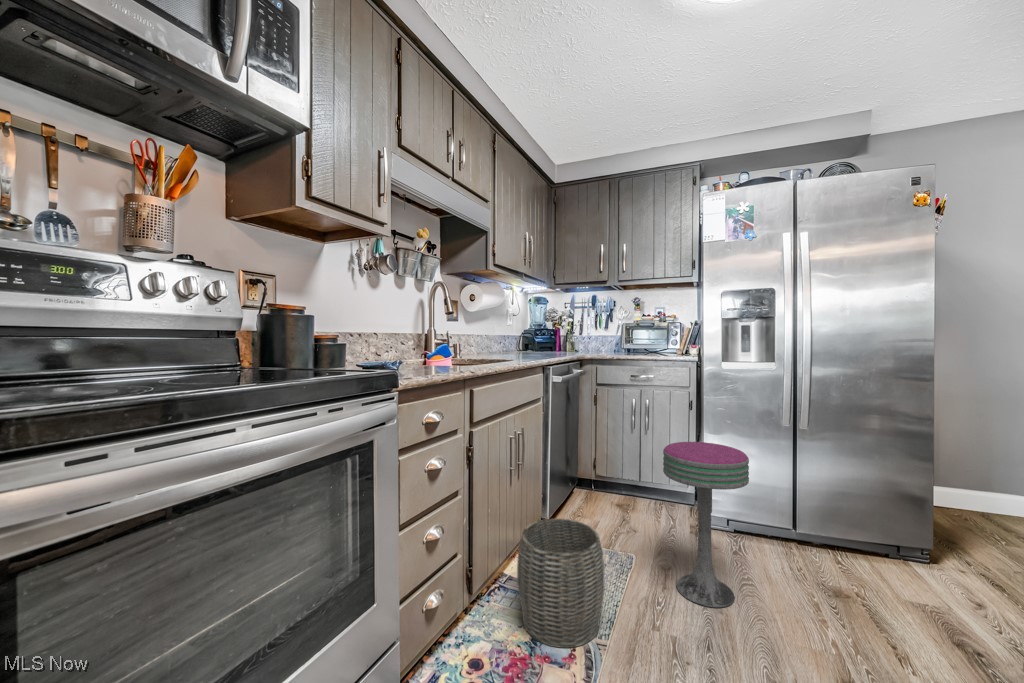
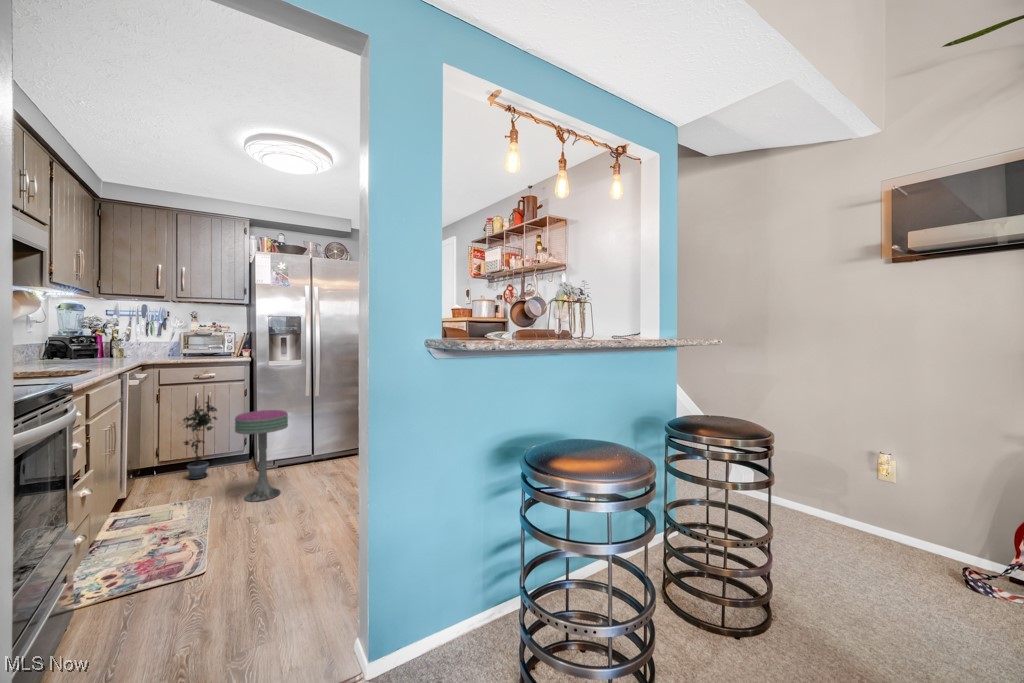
potted plant: none [610,413,655,514] -> present [183,402,217,479]
woven basket: present [517,519,605,648] -> none [126,474,201,553]

